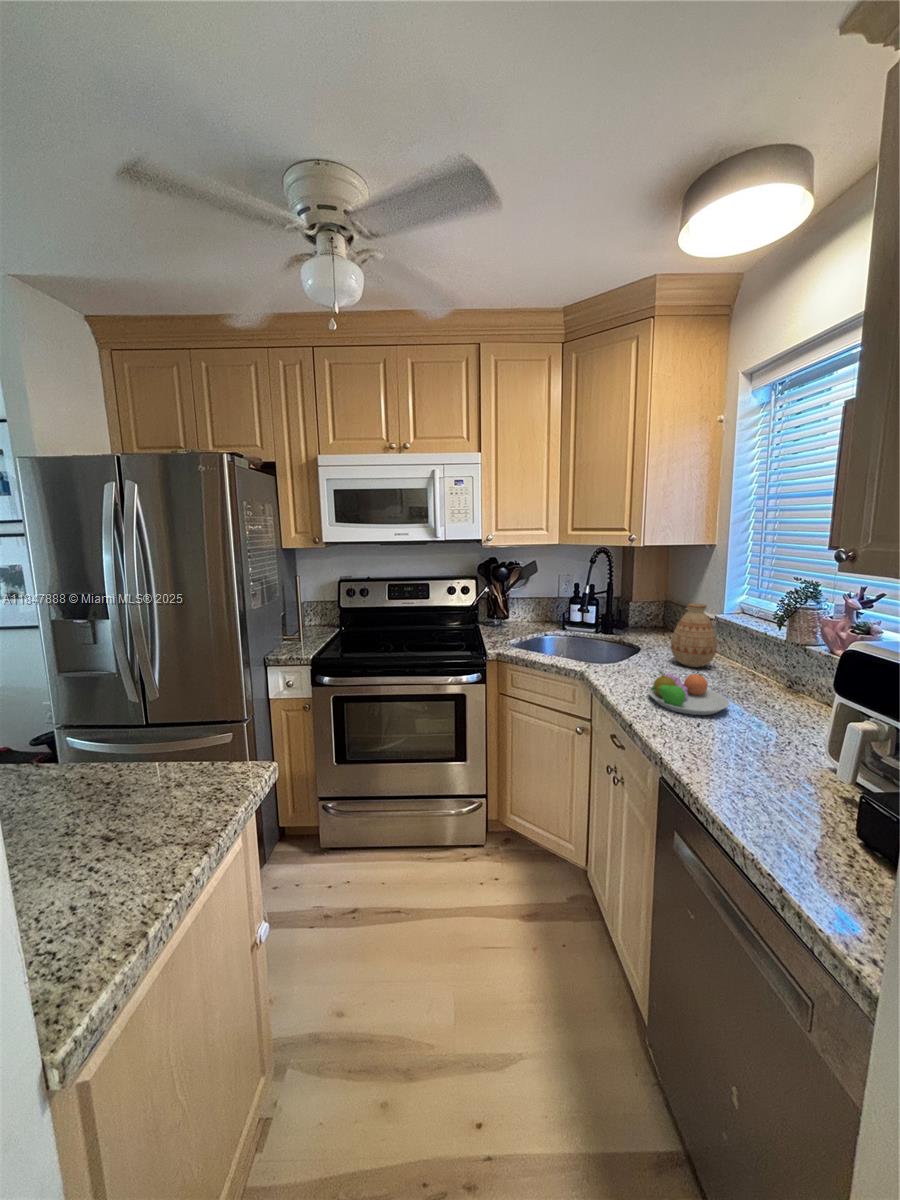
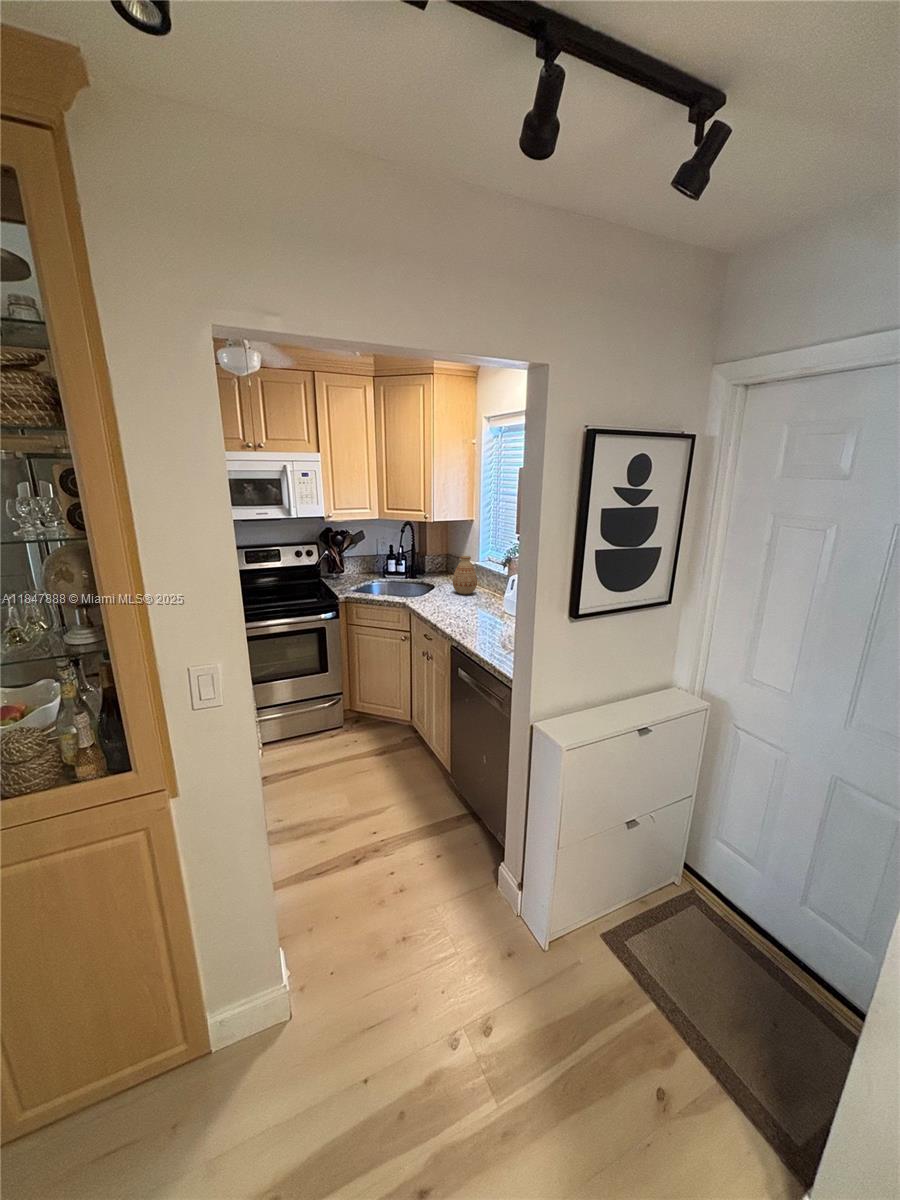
fruit bowl: present [649,671,729,715] -> none [442,596,481,617]

